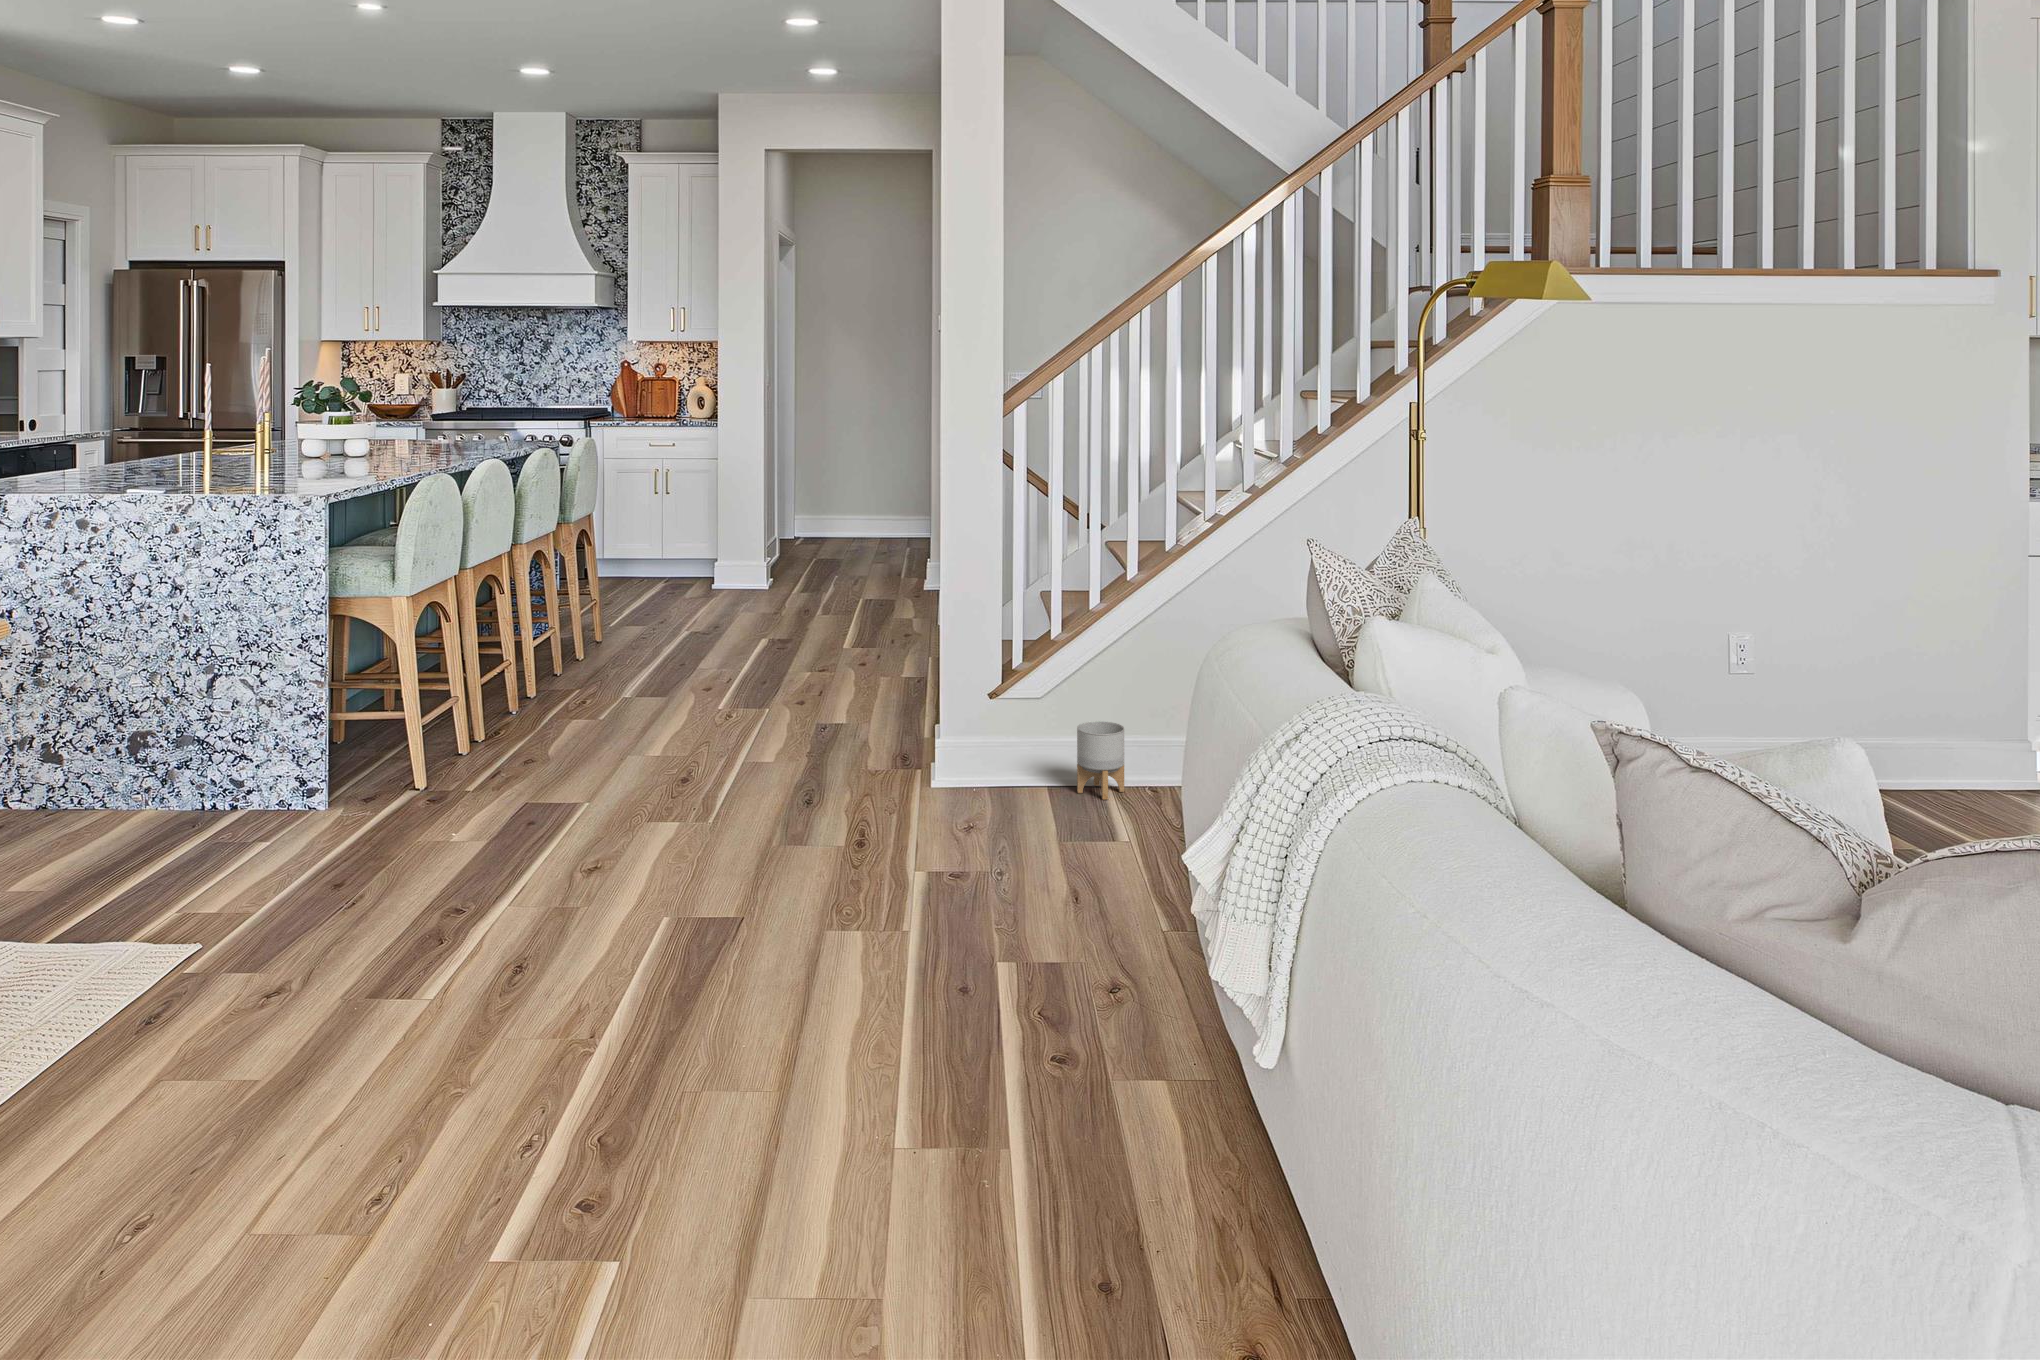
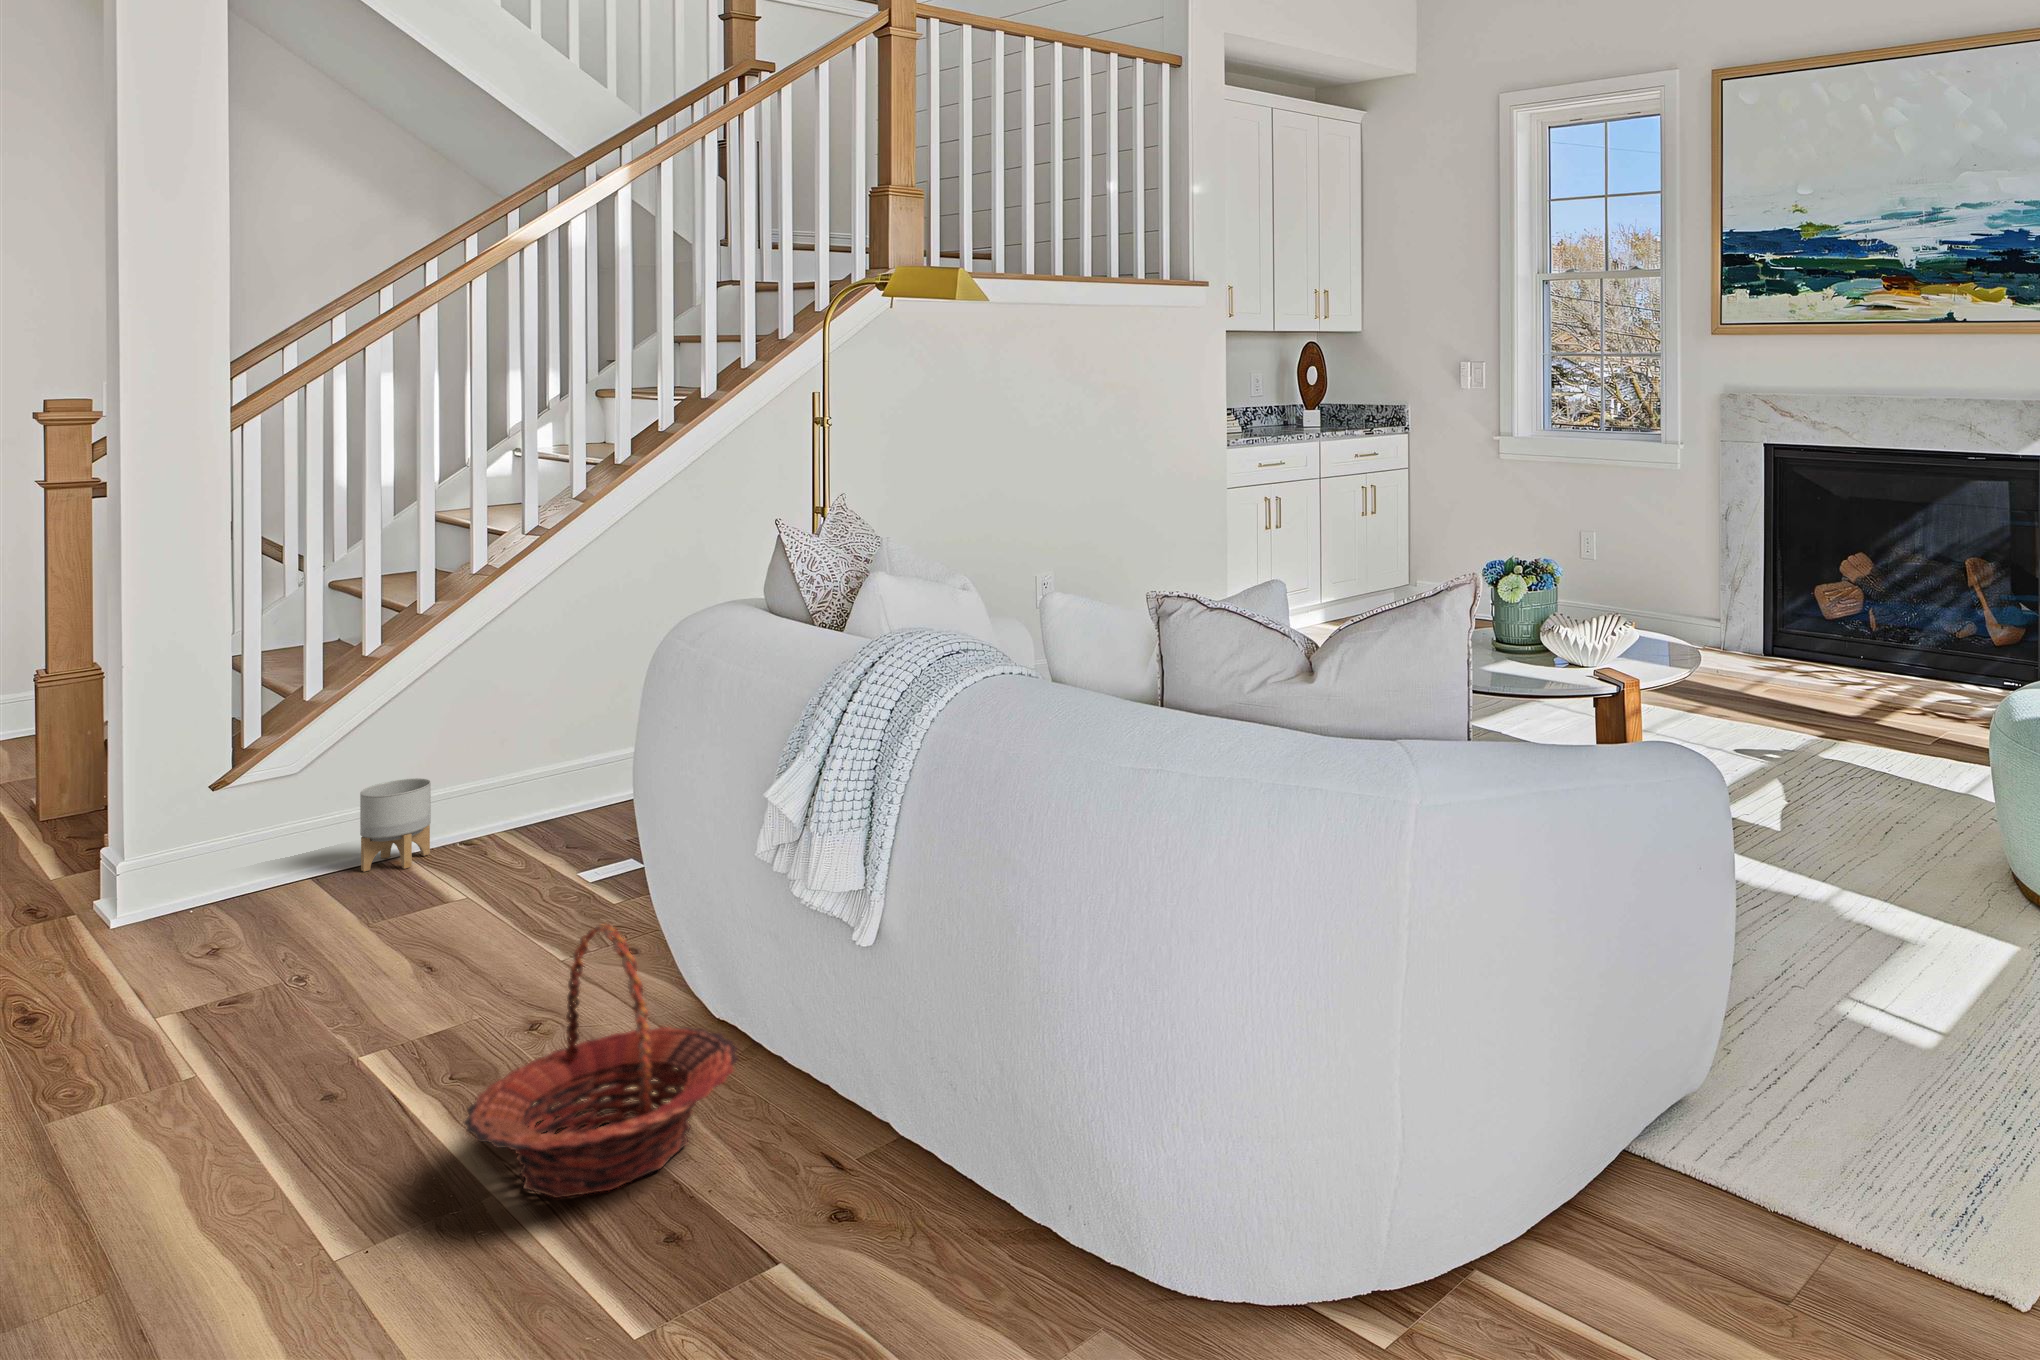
basket: none [984,926,1212,1197] -> present [464,924,738,1198]

